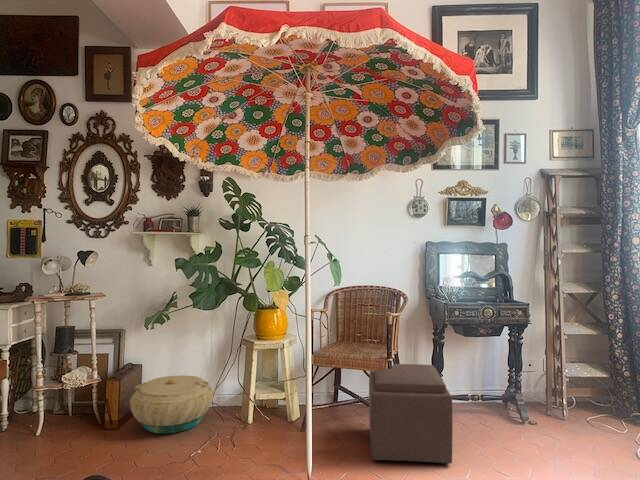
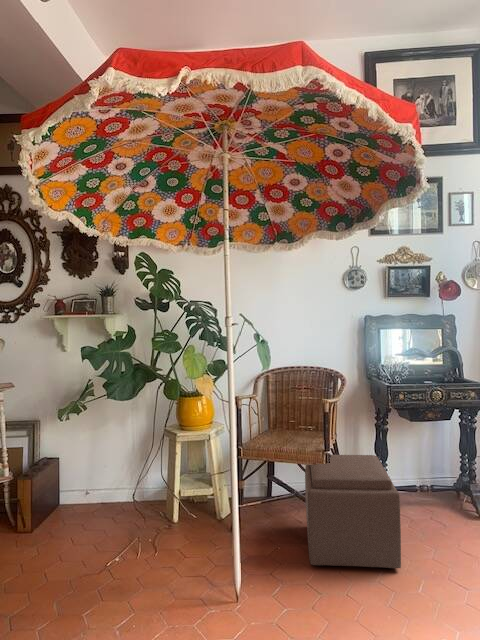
basket: present [130,375,213,434] -> none [45,470,135,535]

